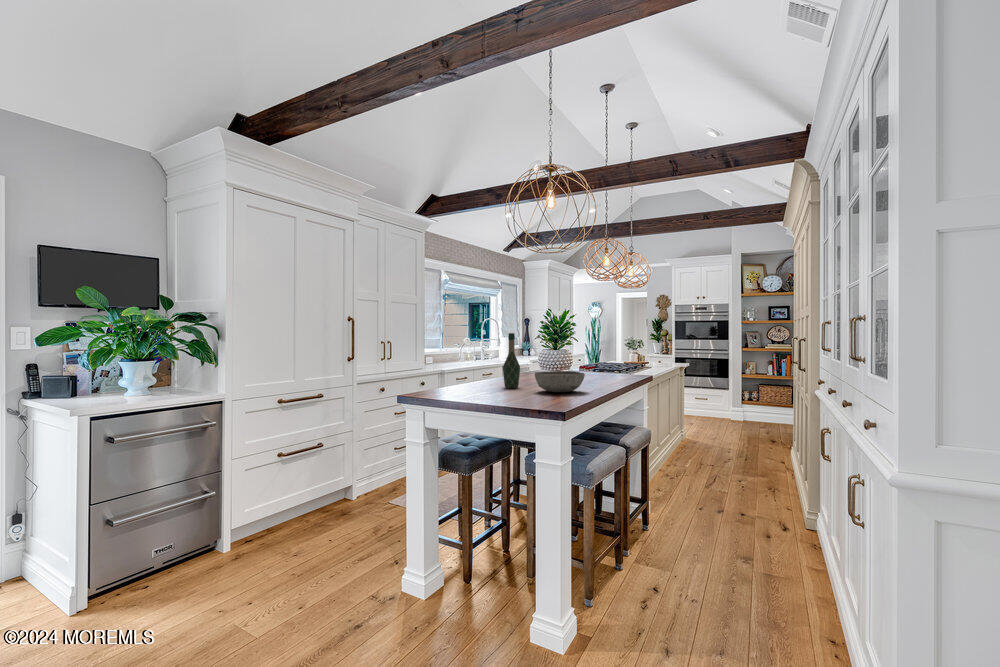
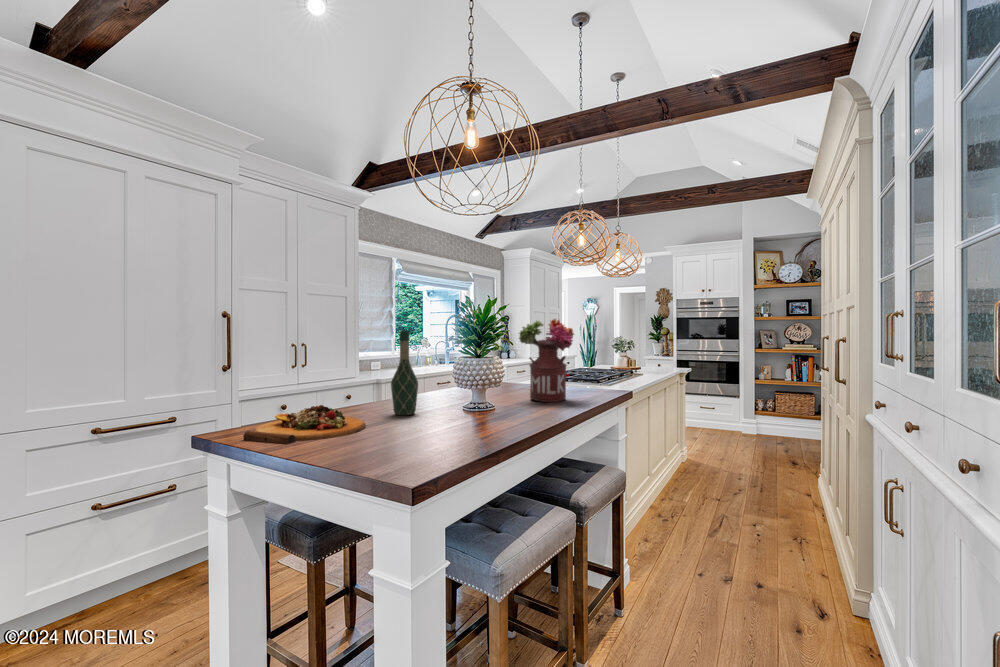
flower arrangement: none [577,325,616,382] -> present [519,319,574,402]
bowl: present [535,371,585,392] -> none [425,390,506,426]
cutting board: none [435,379,499,400] -> present [243,405,366,444]

